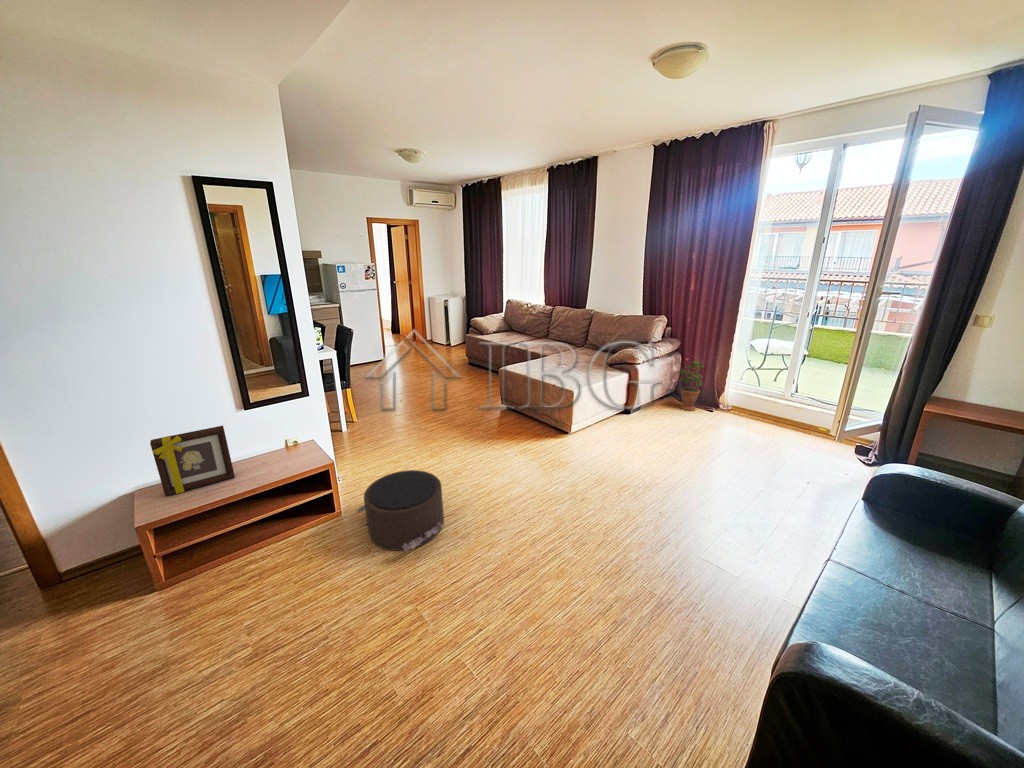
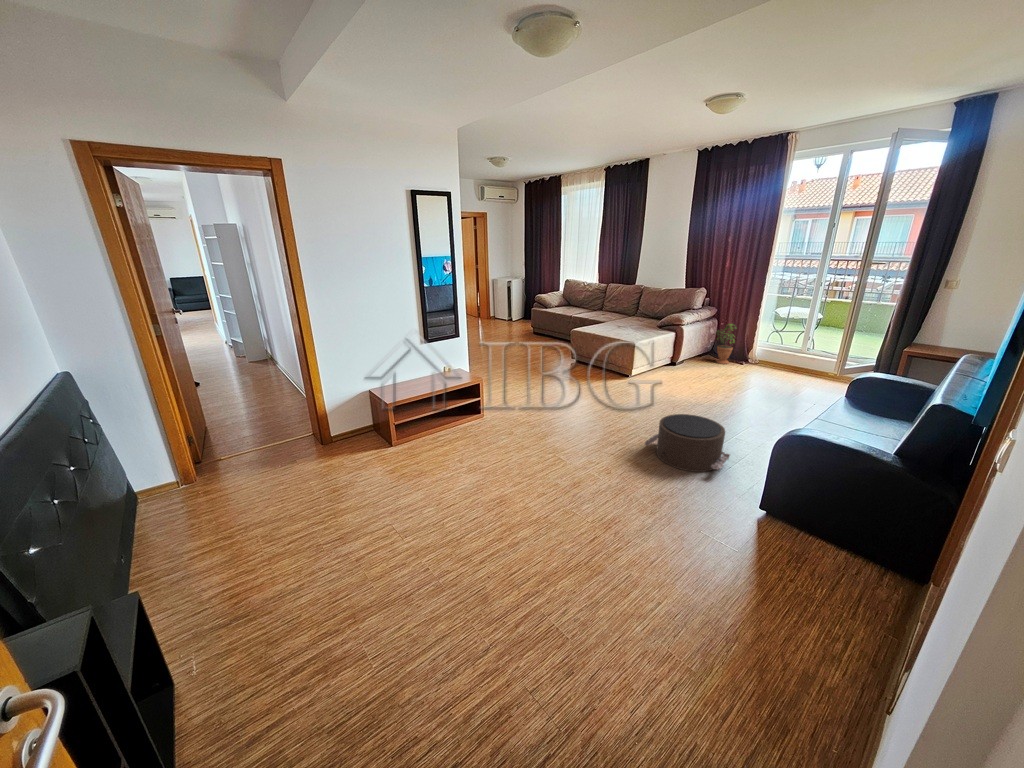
picture frame: present [150,426,235,496] -> none [387,351,425,392]
pouf: present [356,470,444,551] -> present [644,414,730,472]

